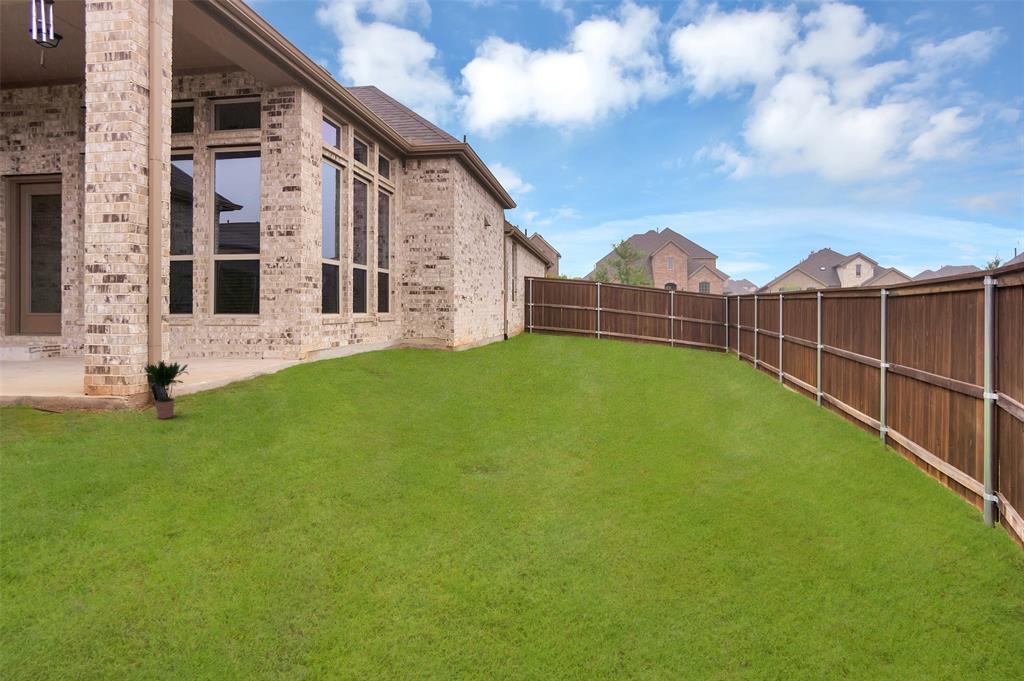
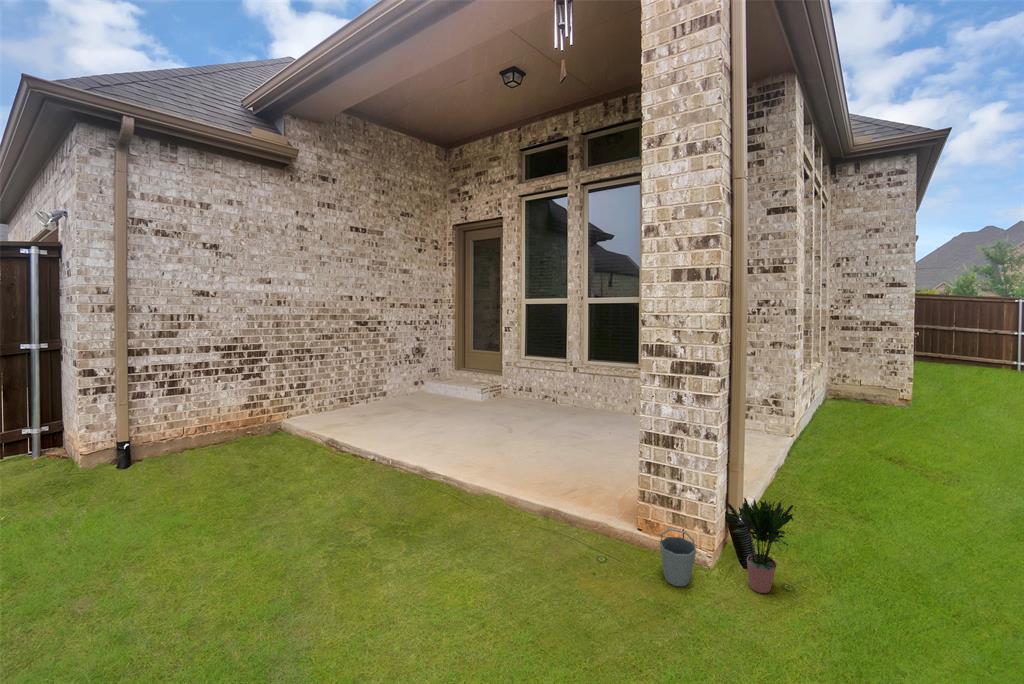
bucket: none [90,385,118,421] -> present [660,528,697,586]

